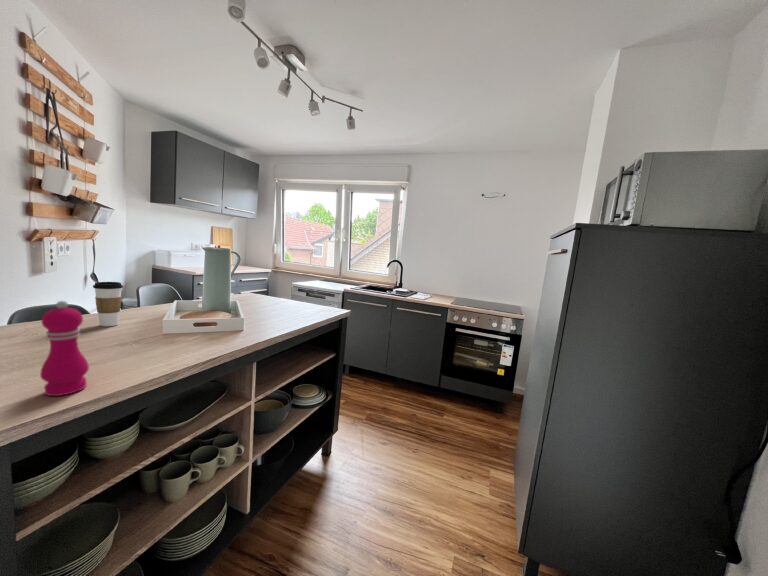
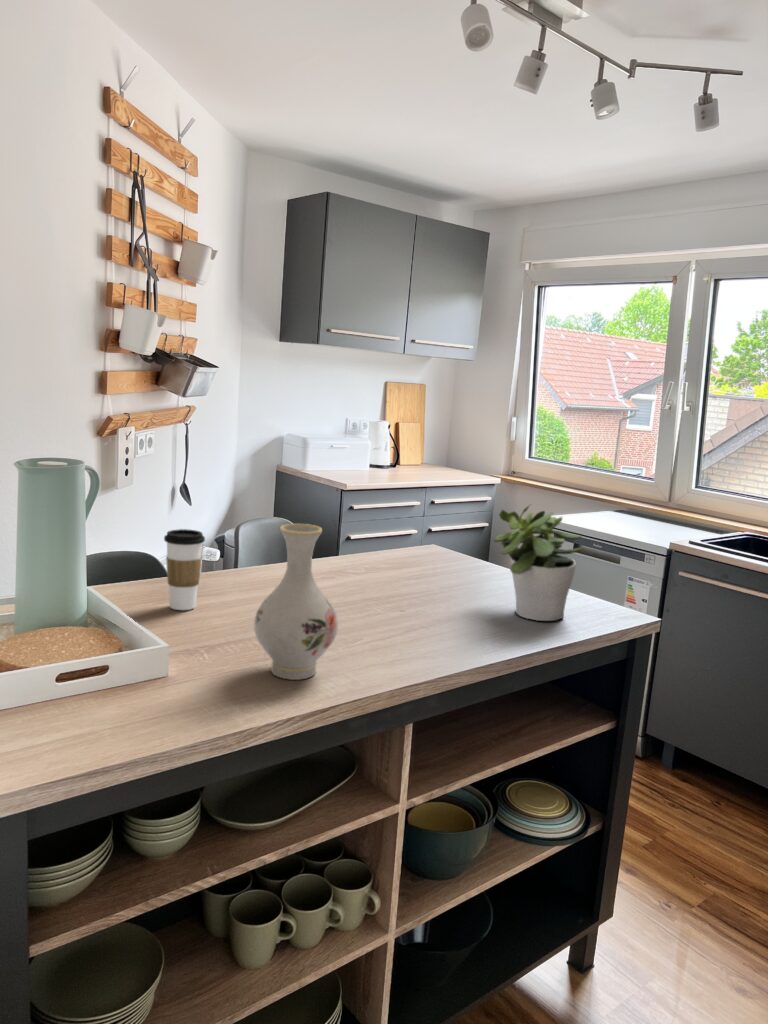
potted plant: none [283,266,321,314] -> present [494,505,582,621]
vase: none [165,269,216,348] -> present [254,524,338,680]
pepper mill: present [40,301,89,396] -> none [80,591,137,741]

